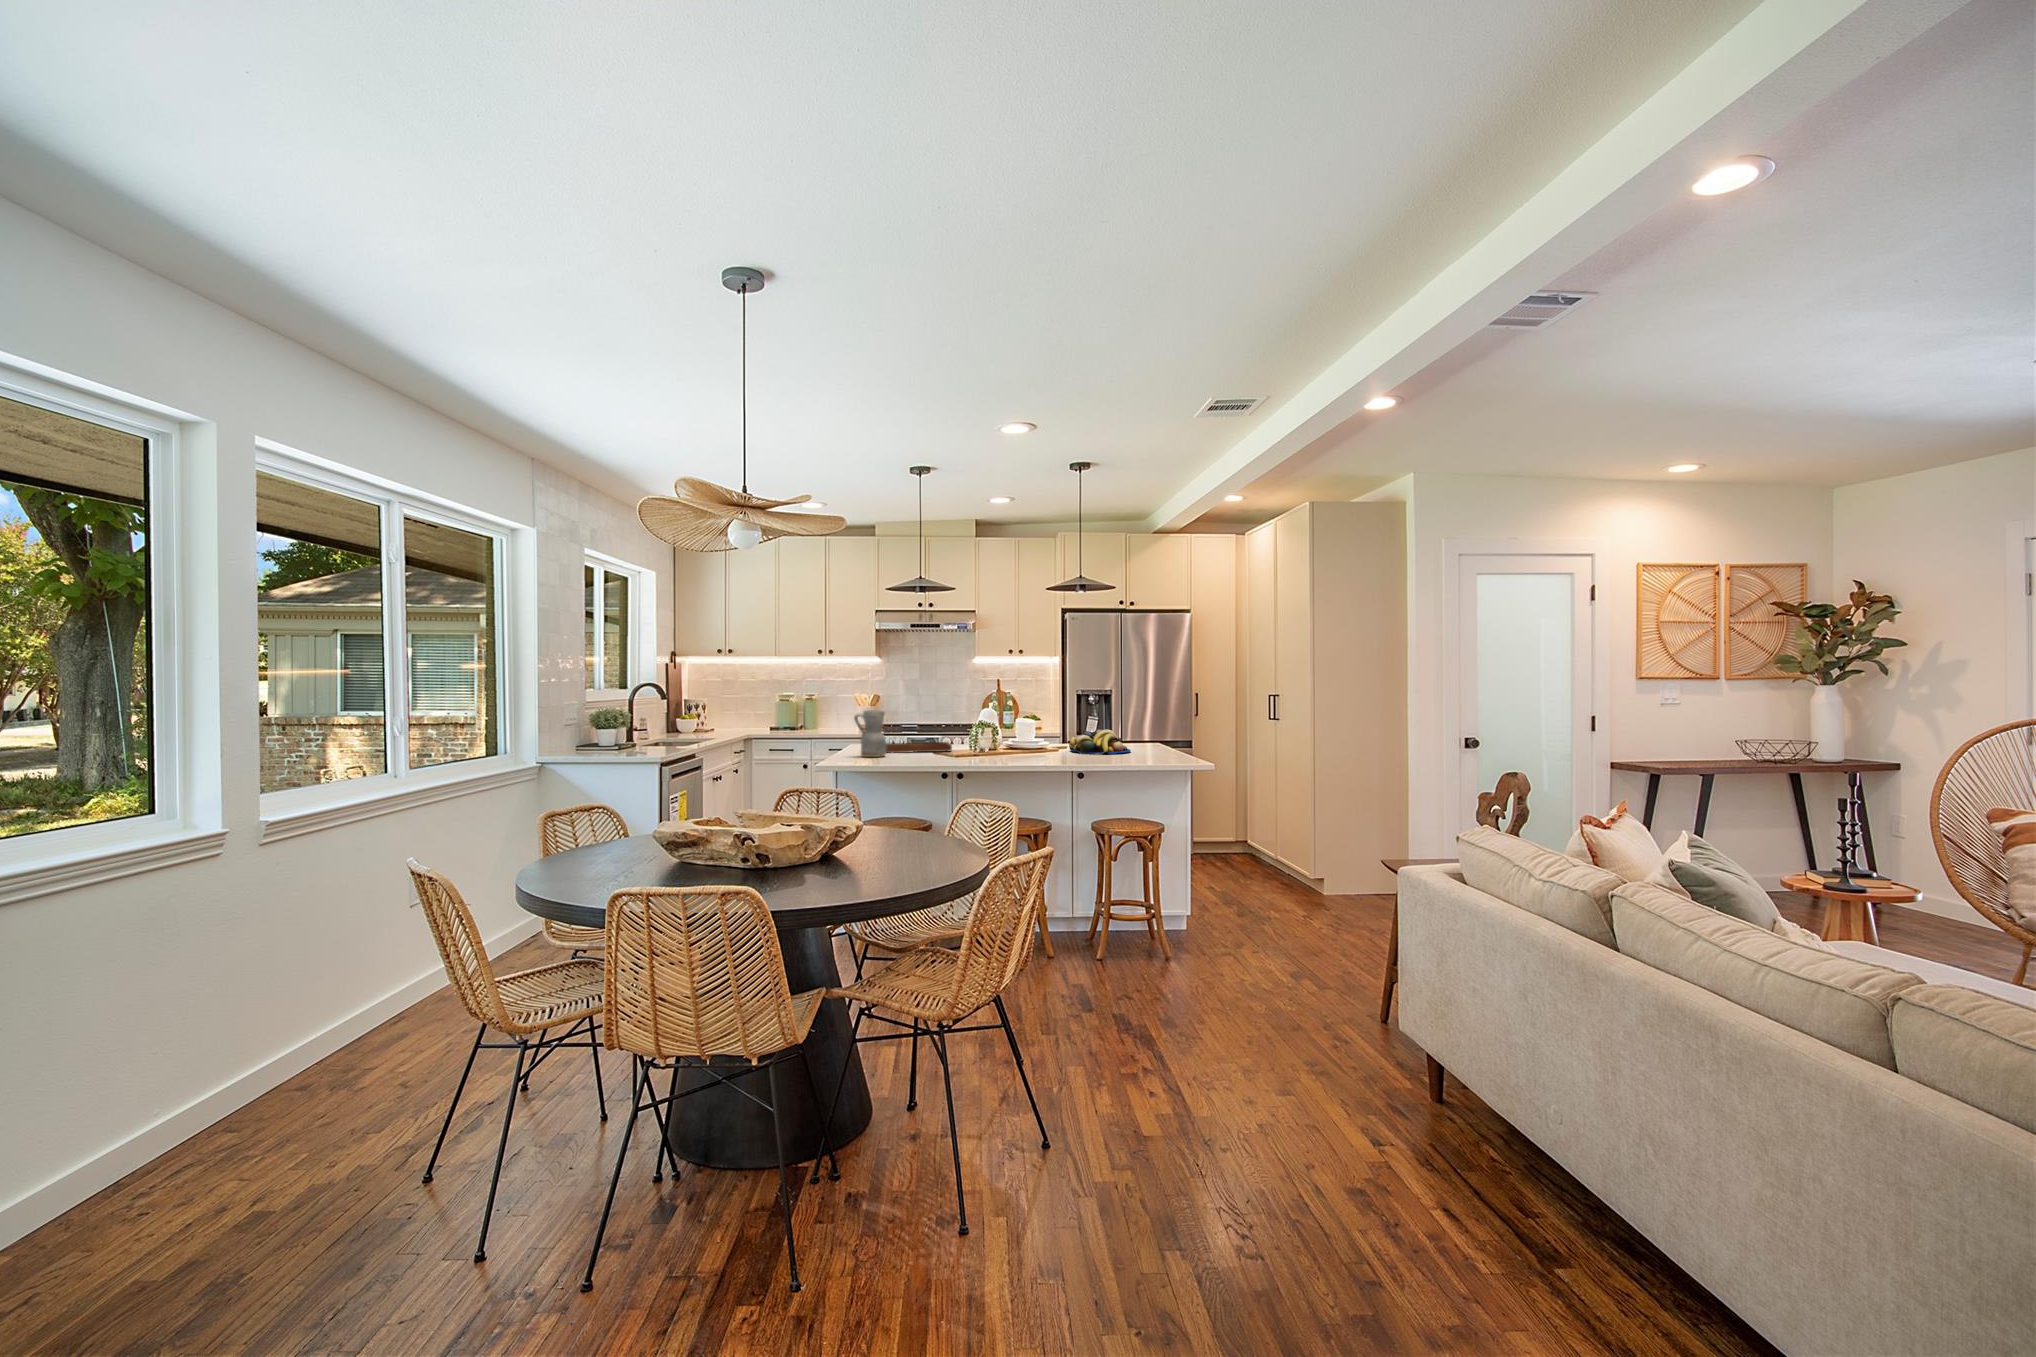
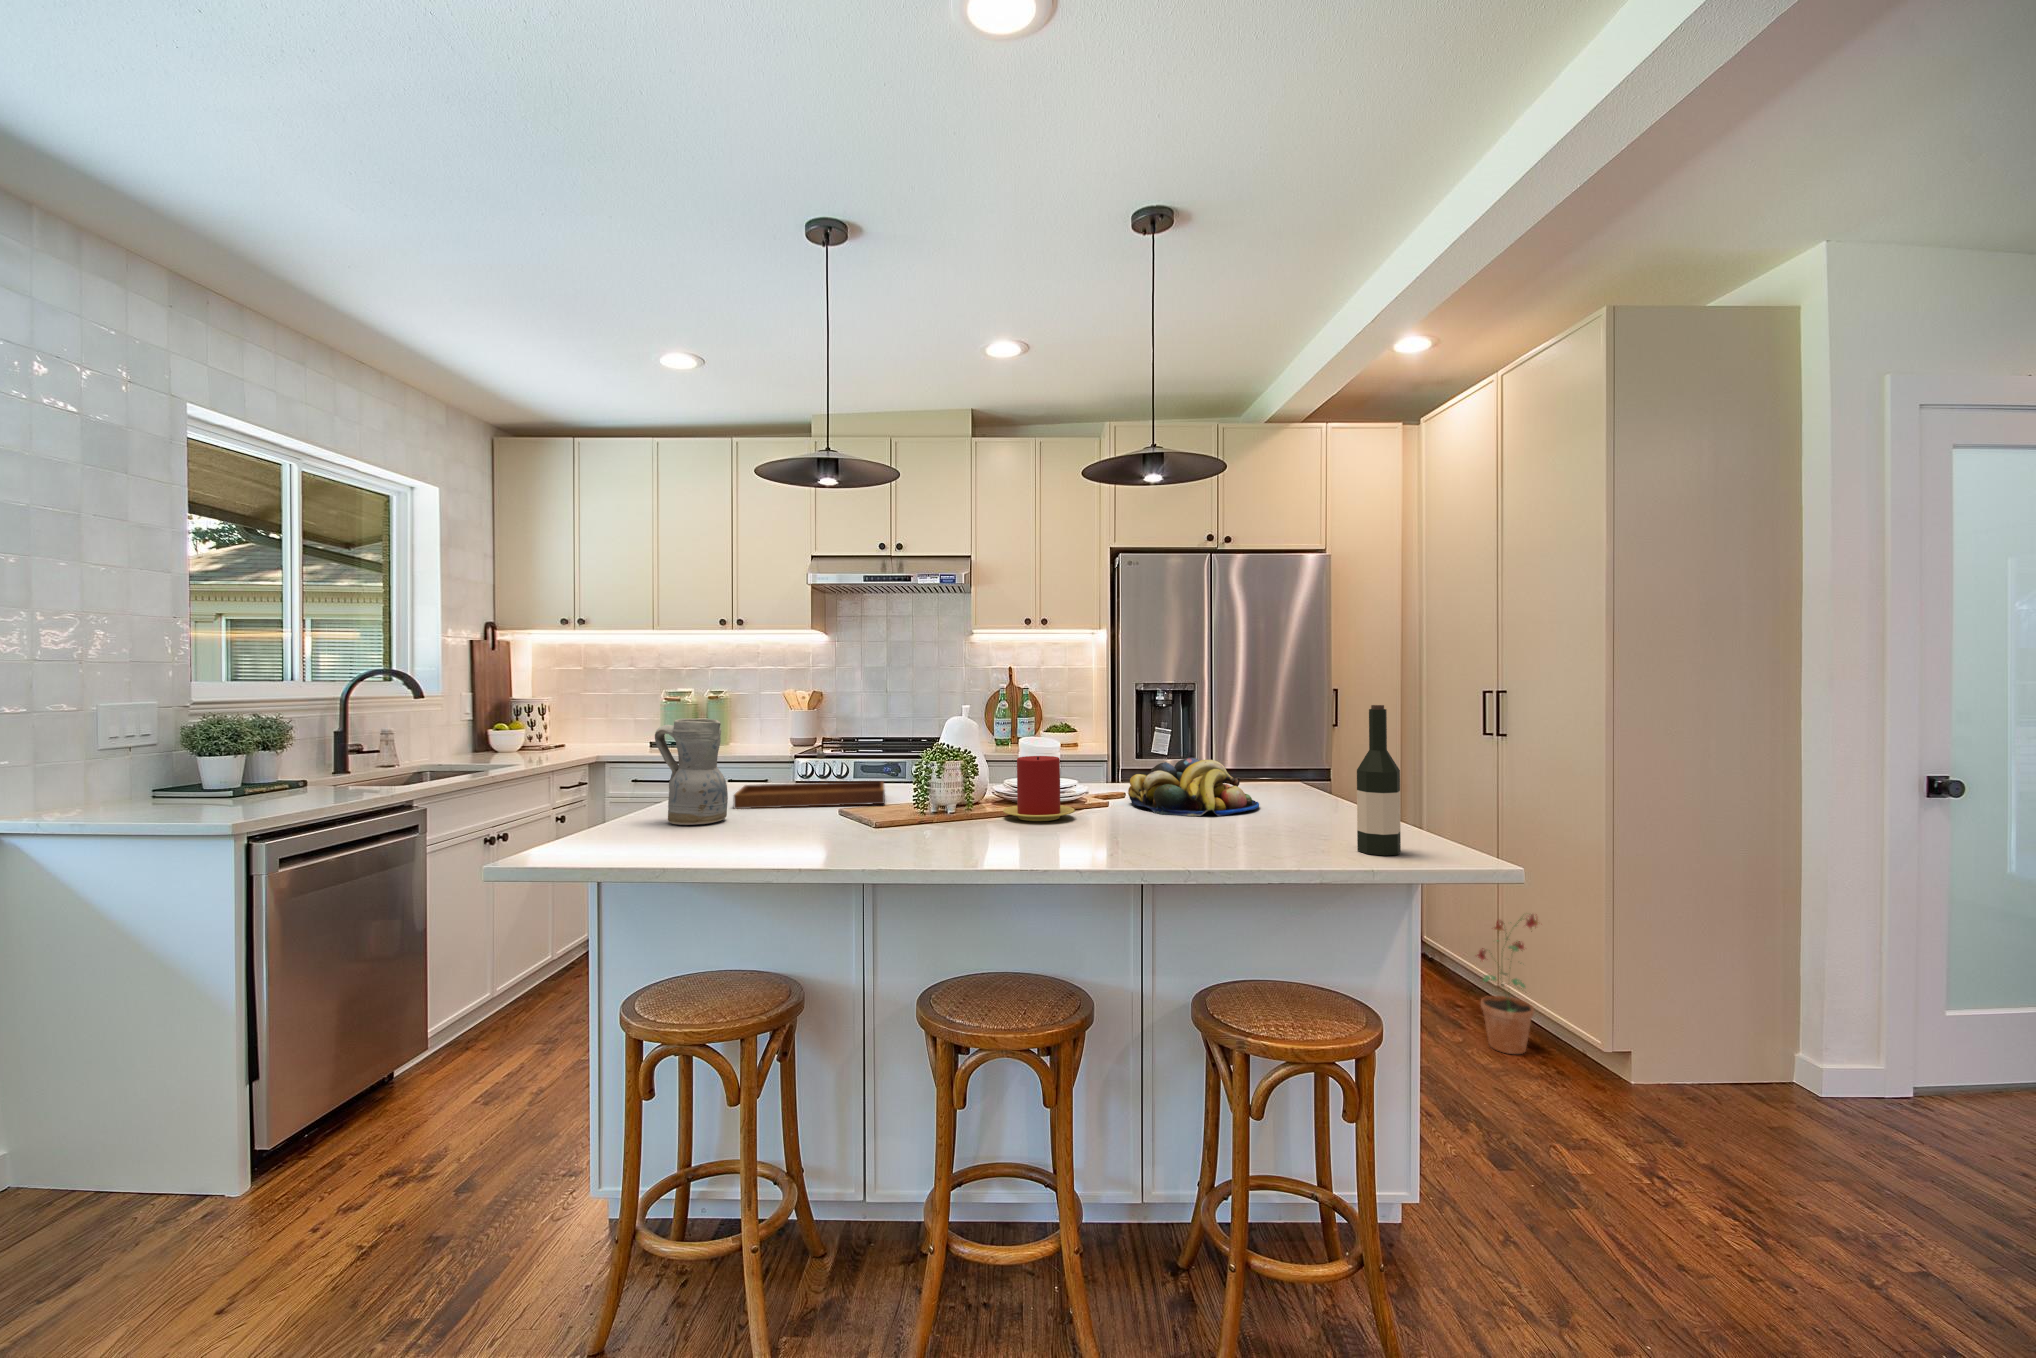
wine bottle: none [1158,703,1175,763] -> present [1357,705,1401,855]
candle: none [1011,727,1044,756] -> present [1003,756,1075,821]
potted plant: none [1253,812,1286,885] -> present [1477,914,1538,1054]

